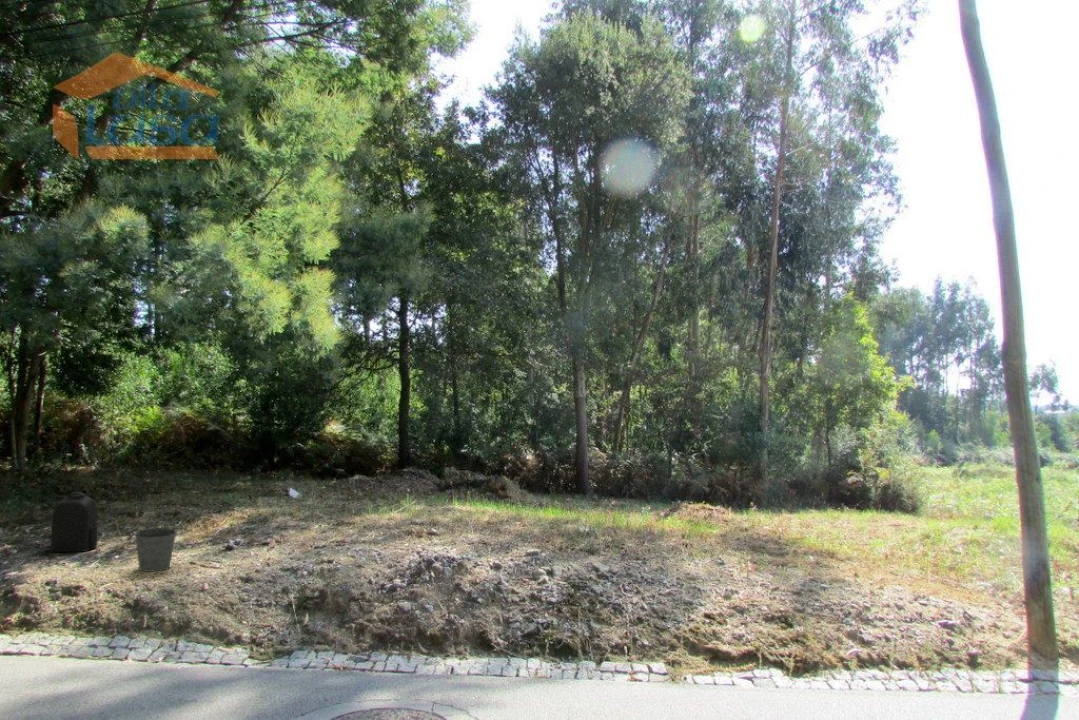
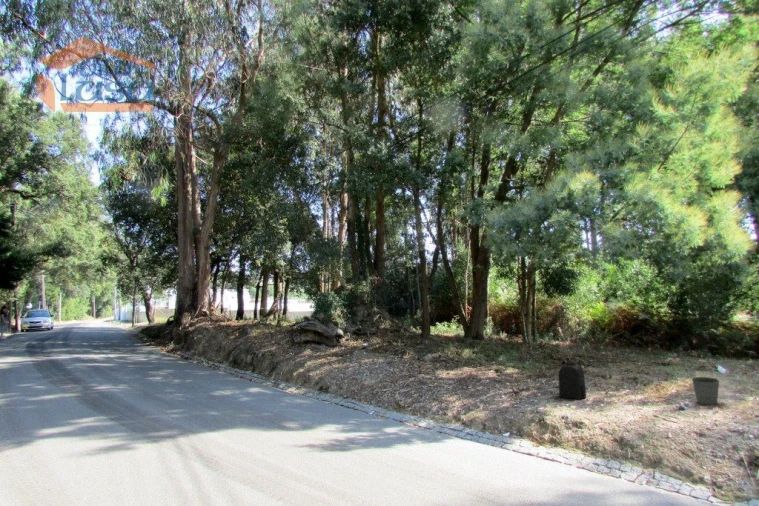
bucket: present [135,528,176,572] -> present [692,377,719,404]

